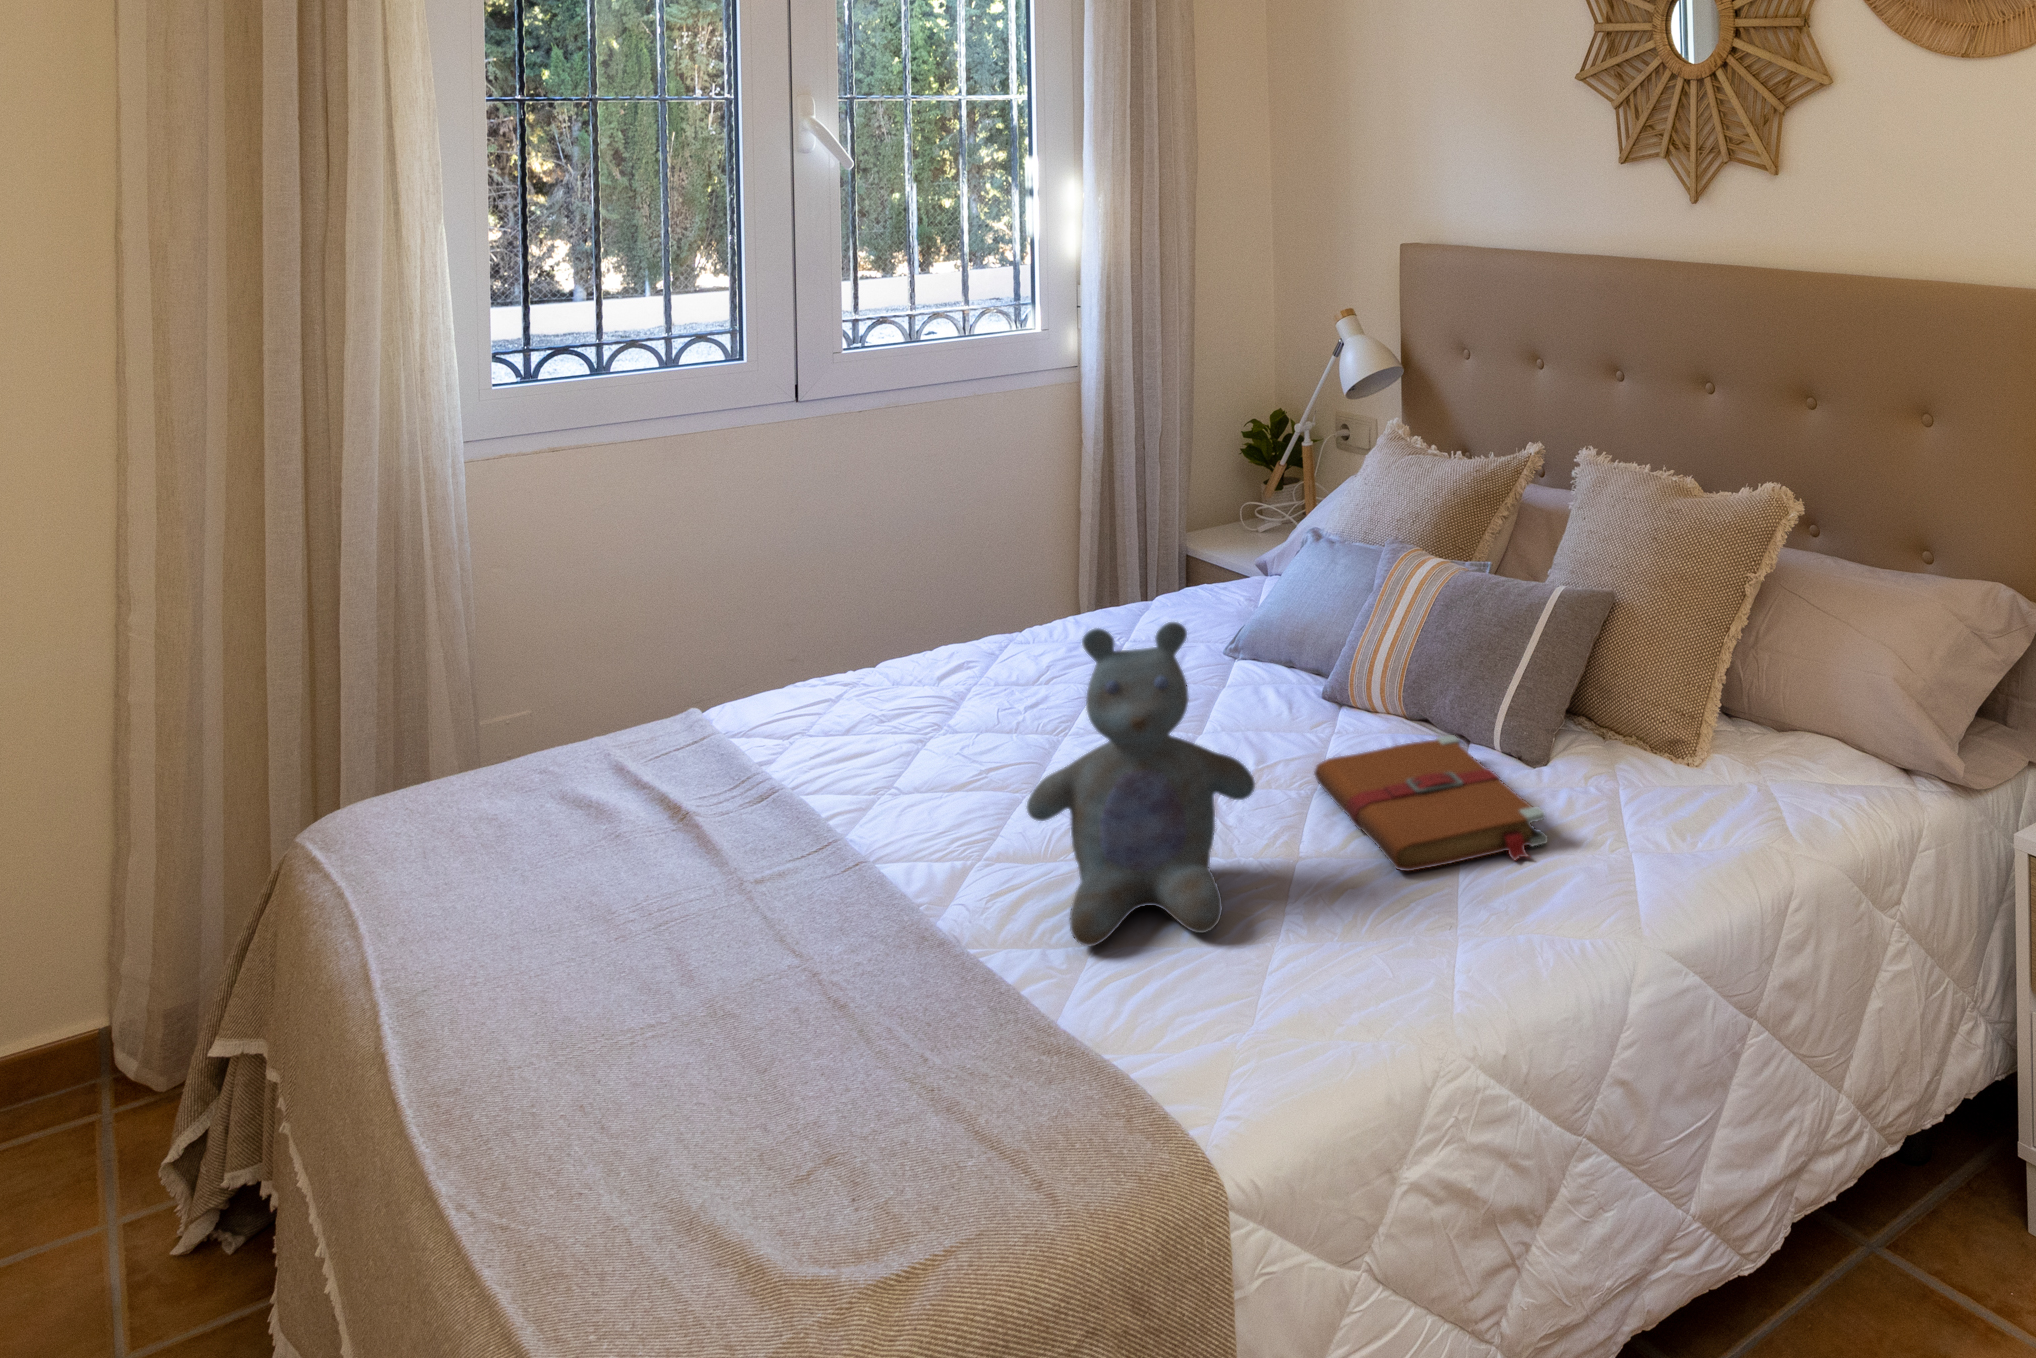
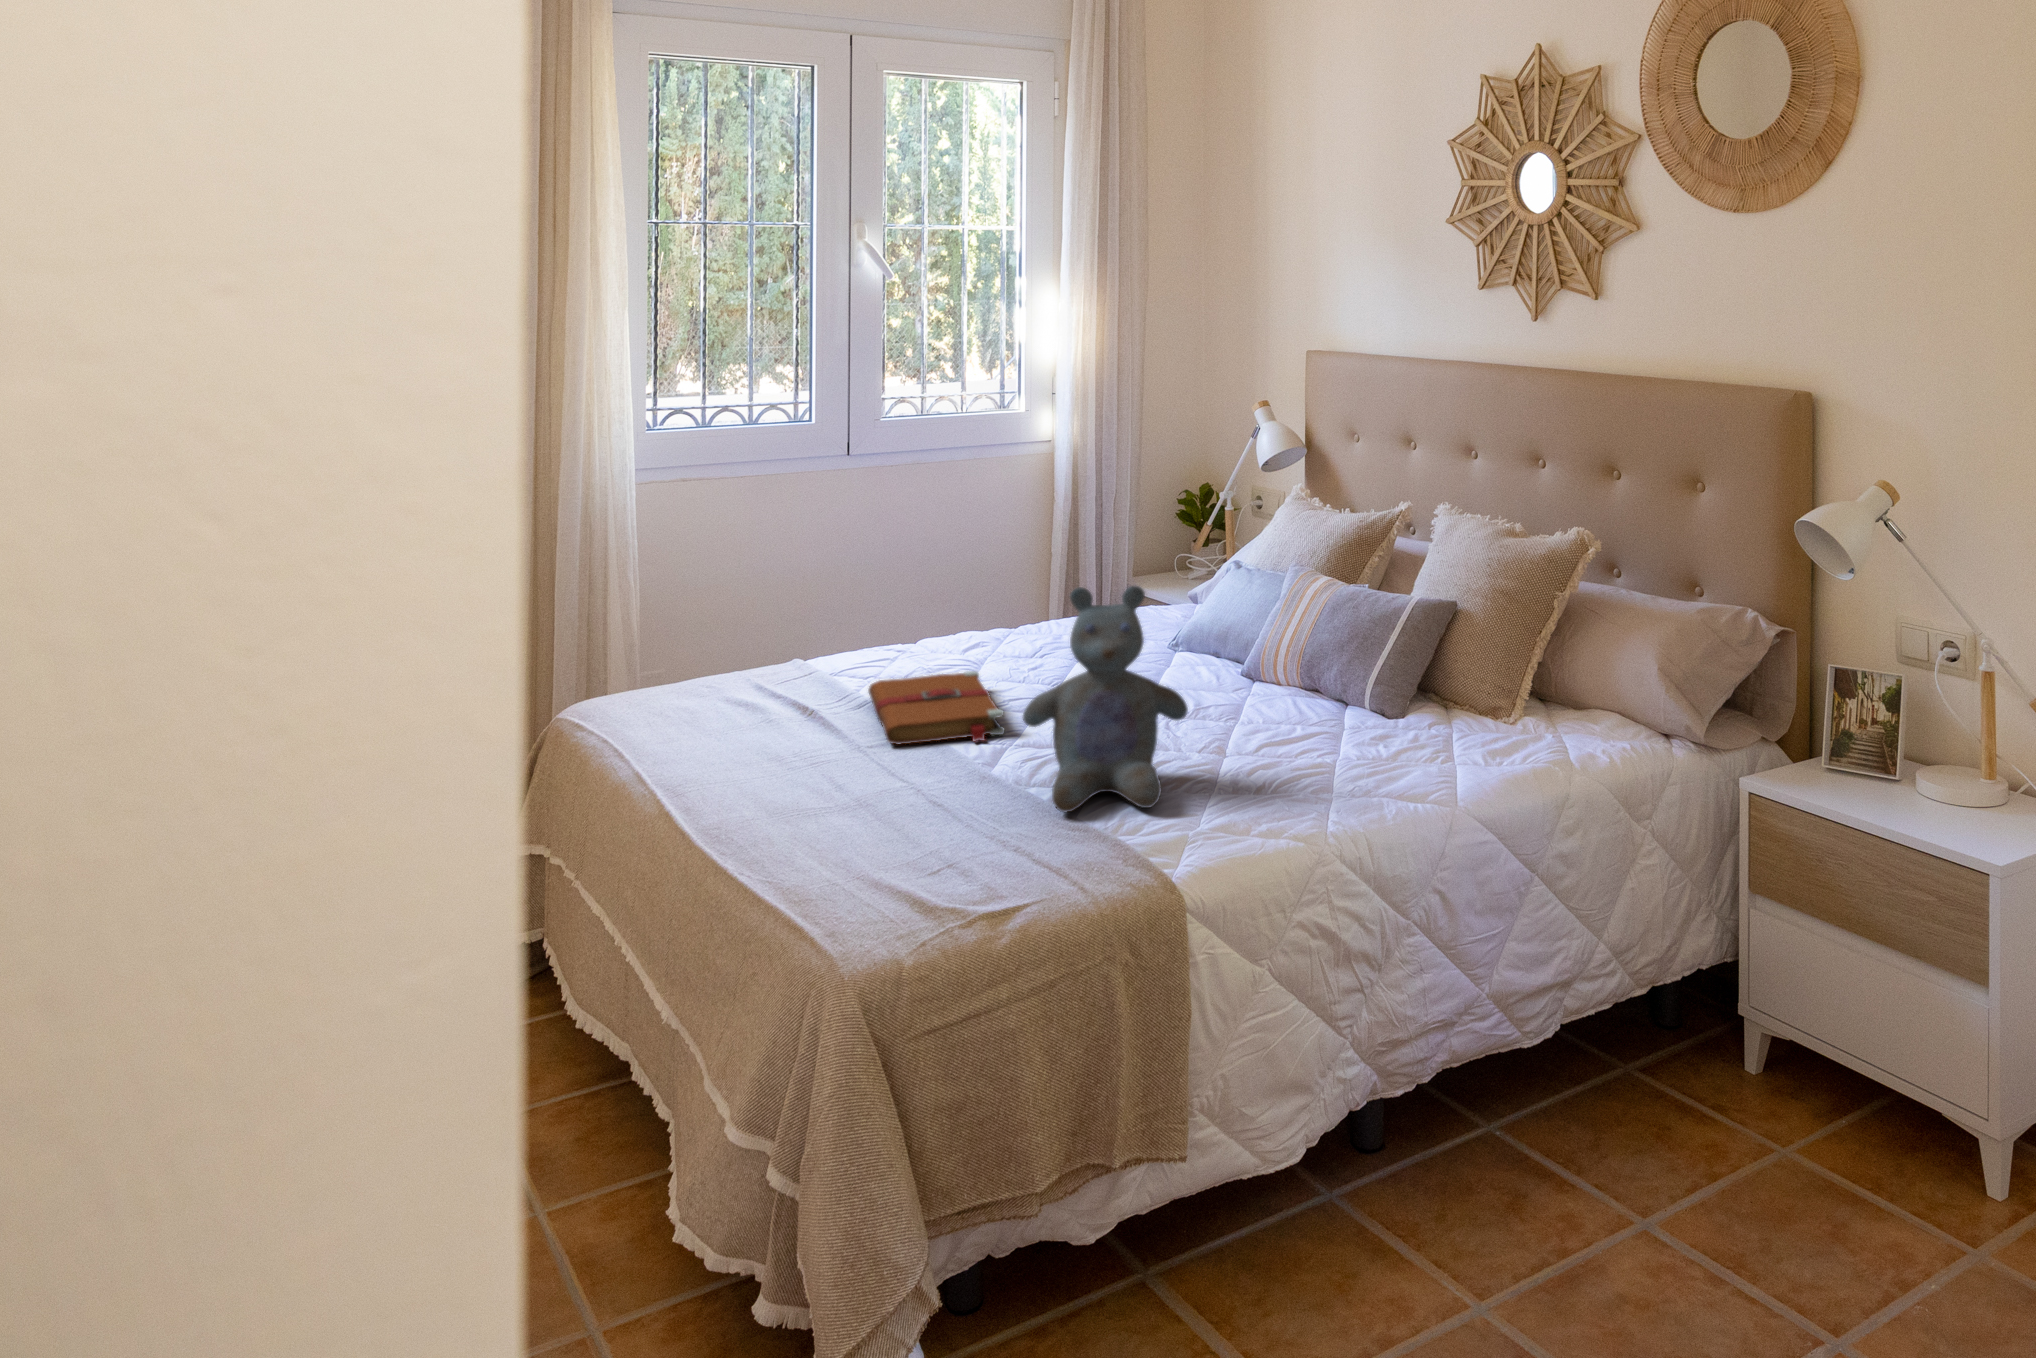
book: present [1314,735,1548,871] -> present [868,671,1005,745]

